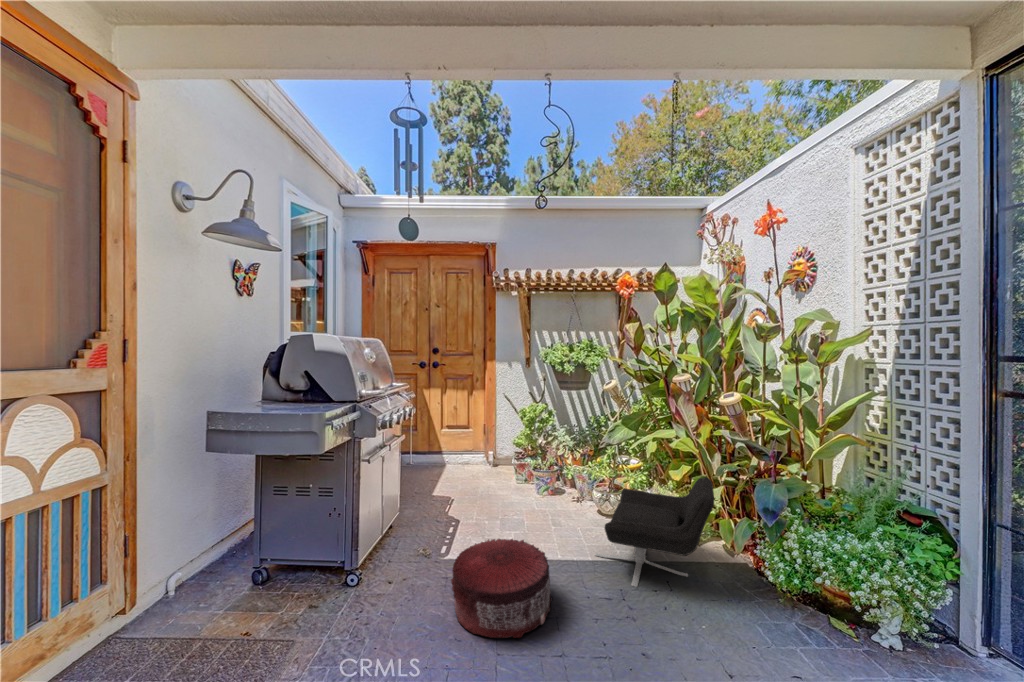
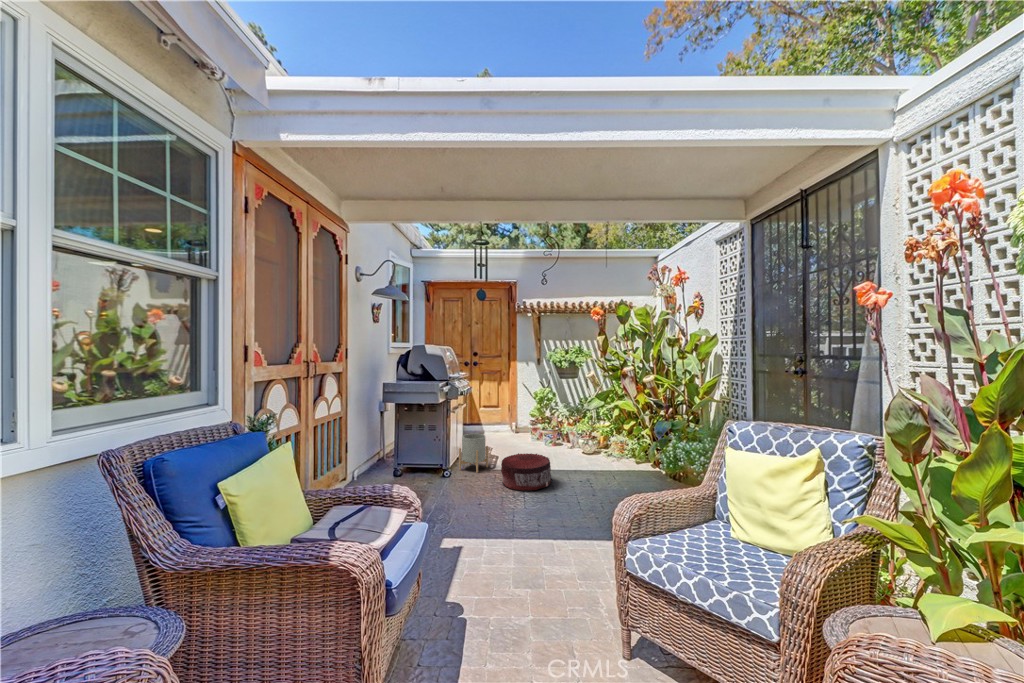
lounge chair: present [595,477,714,587] -> none [577,423,641,478]
planter: none [382,492,437,572] -> present [459,434,488,473]

